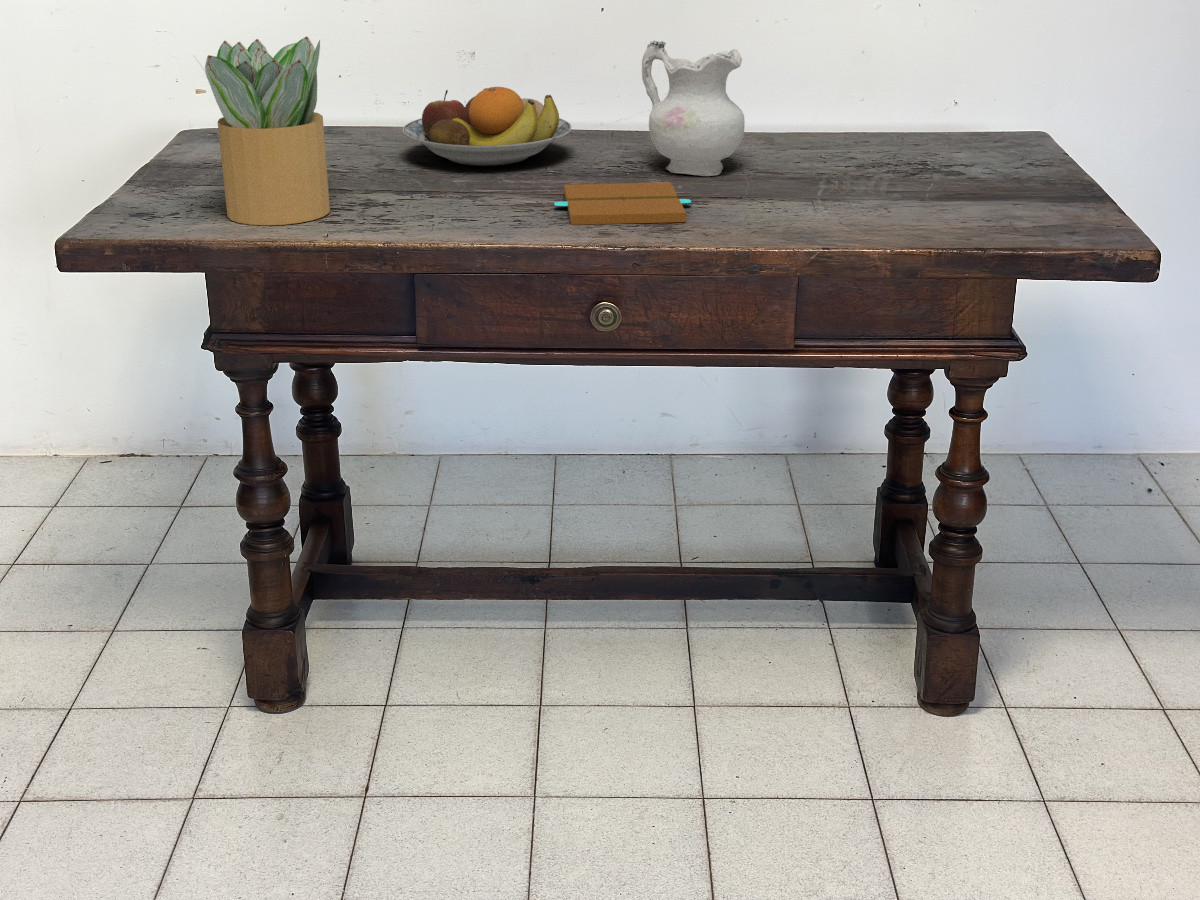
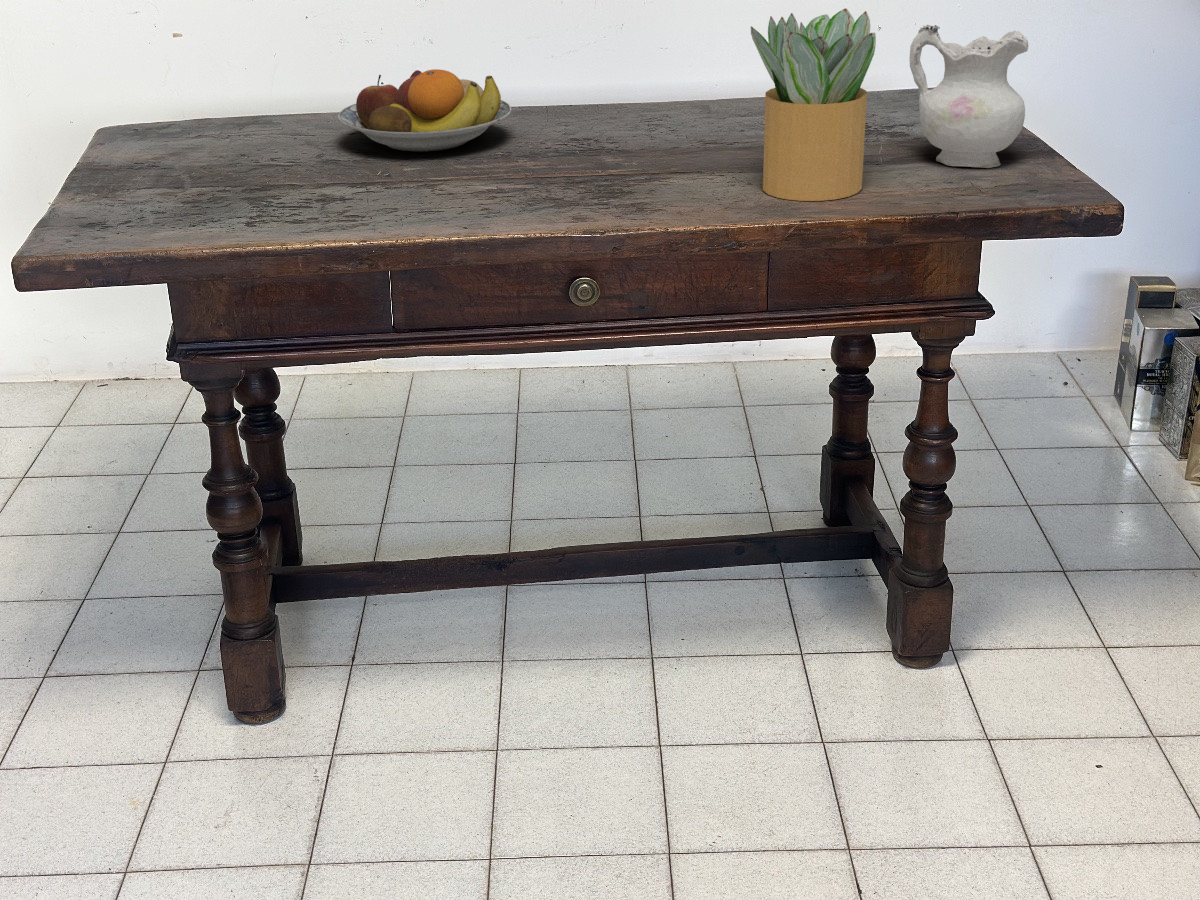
potted plant: present [205,36,330,225] -> present [751,8,876,201]
ceramic pitcher: present [642,41,745,176] -> present [910,25,1028,168]
book: present [554,182,691,225] -> none [518,160,656,211]

